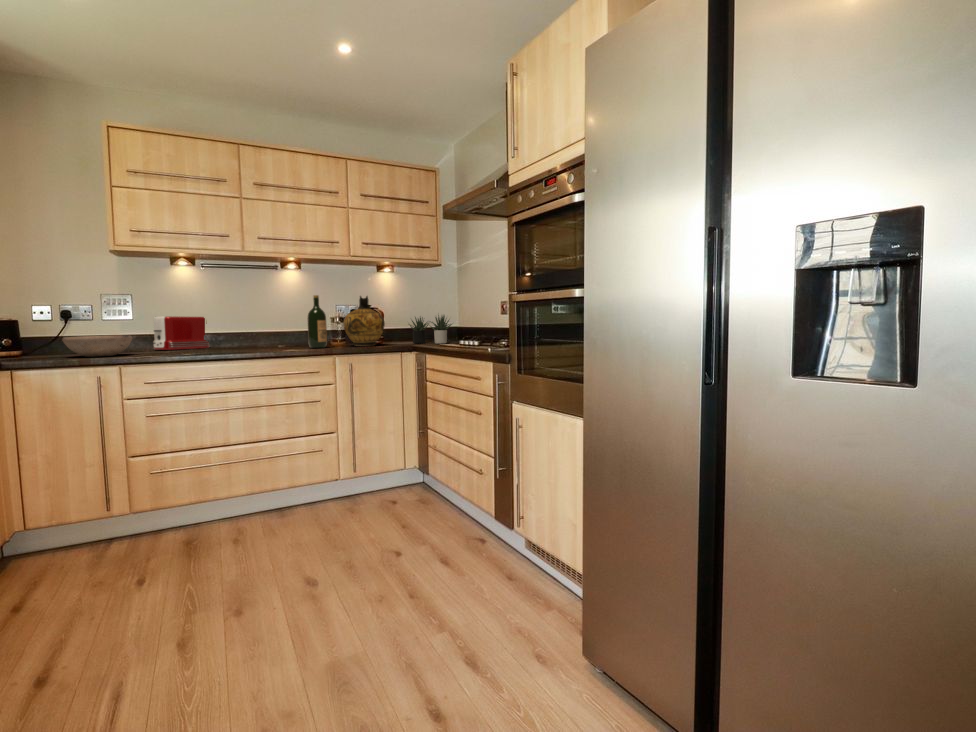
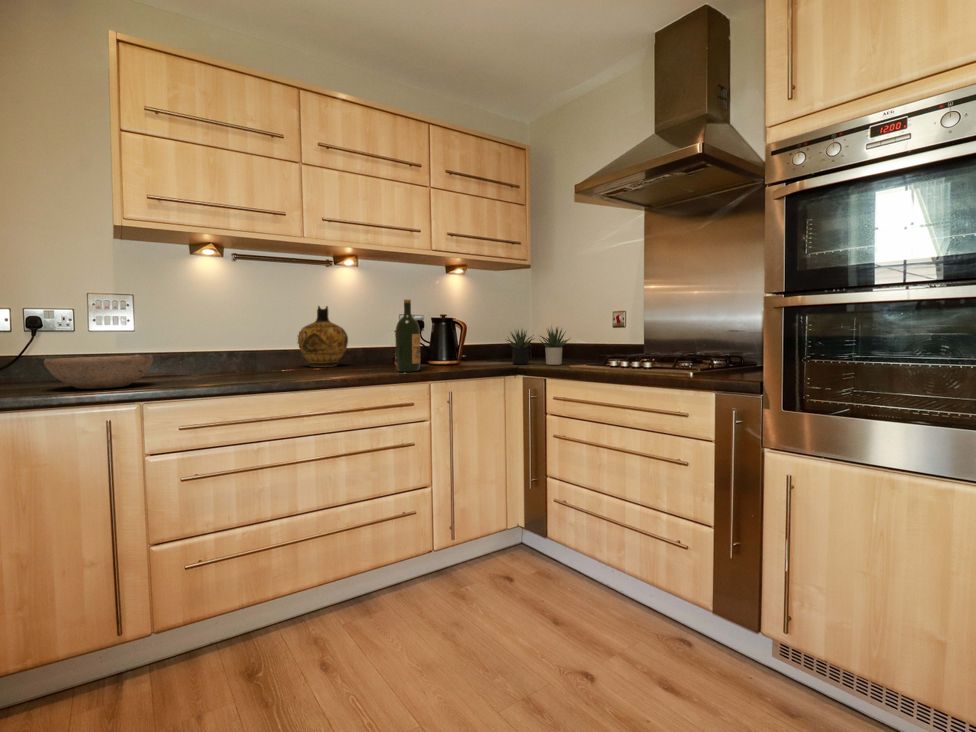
ceramic jug: present [344,296,385,346] -> present [297,306,348,367]
toaster: present [154,316,209,350] -> none [164,327,239,375]

